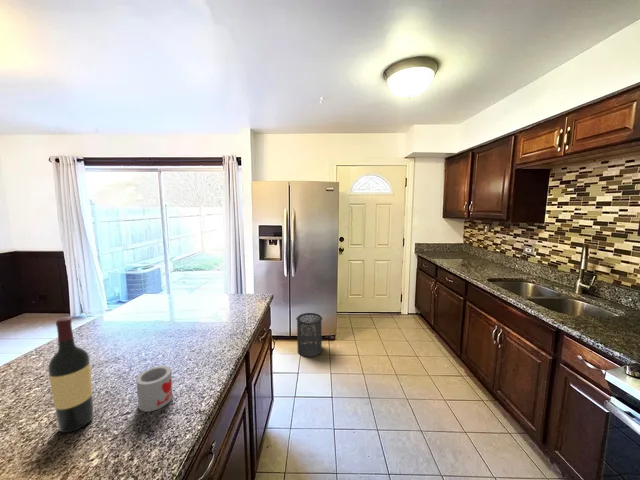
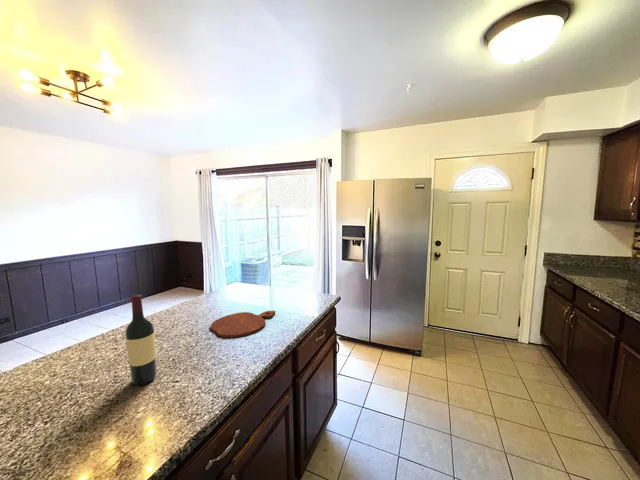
trash can: present [296,313,322,357] -> none [376,320,405,369]
cutting board: none [138,318,212,355] -> present [210,311,275,337]
mug: present [136,366,173,412] -> none [184,347,217,385]

